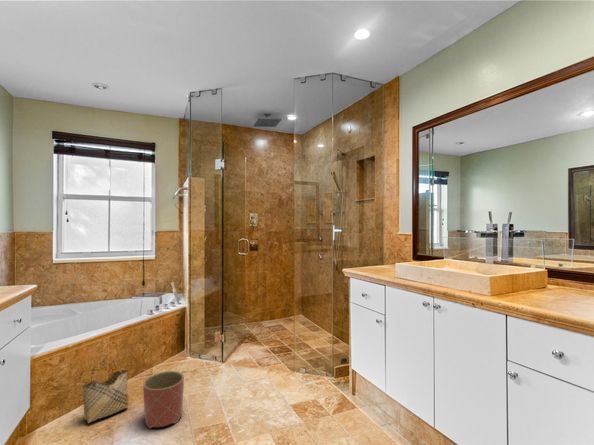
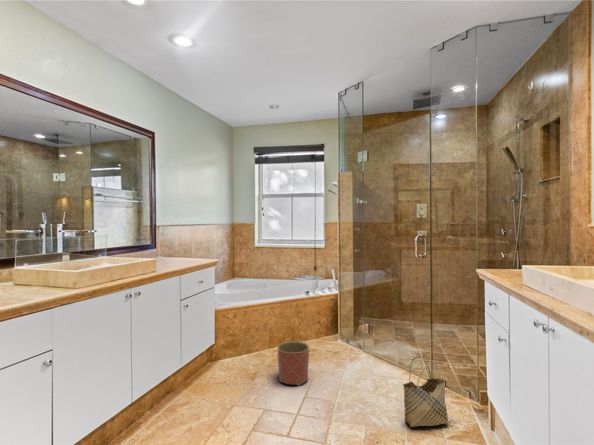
woven basket: present [82,355,128,423] -> present [403,357,448,427]

